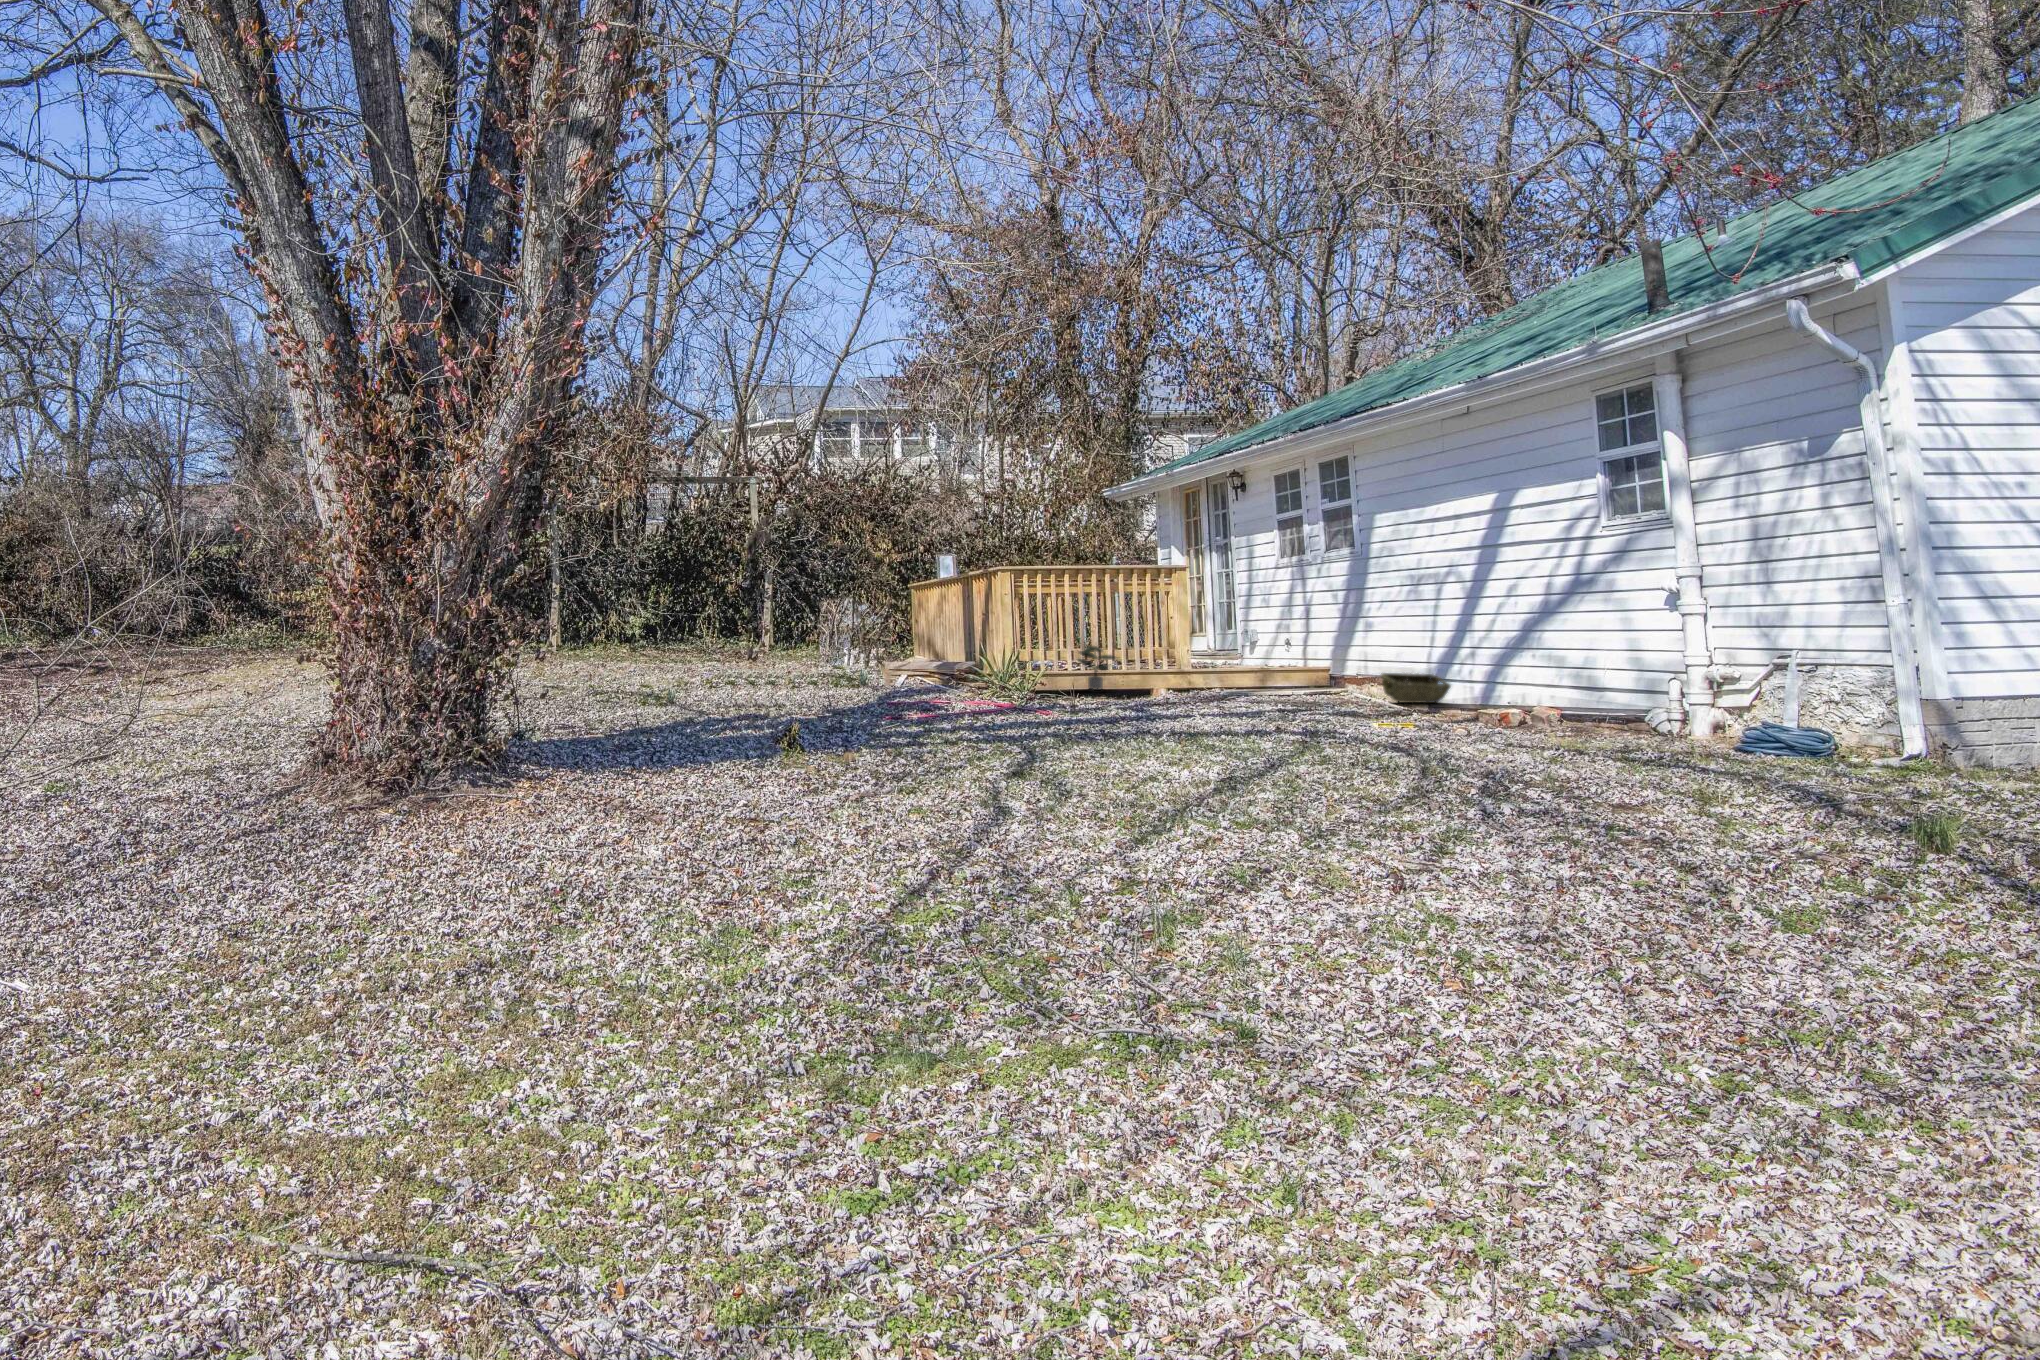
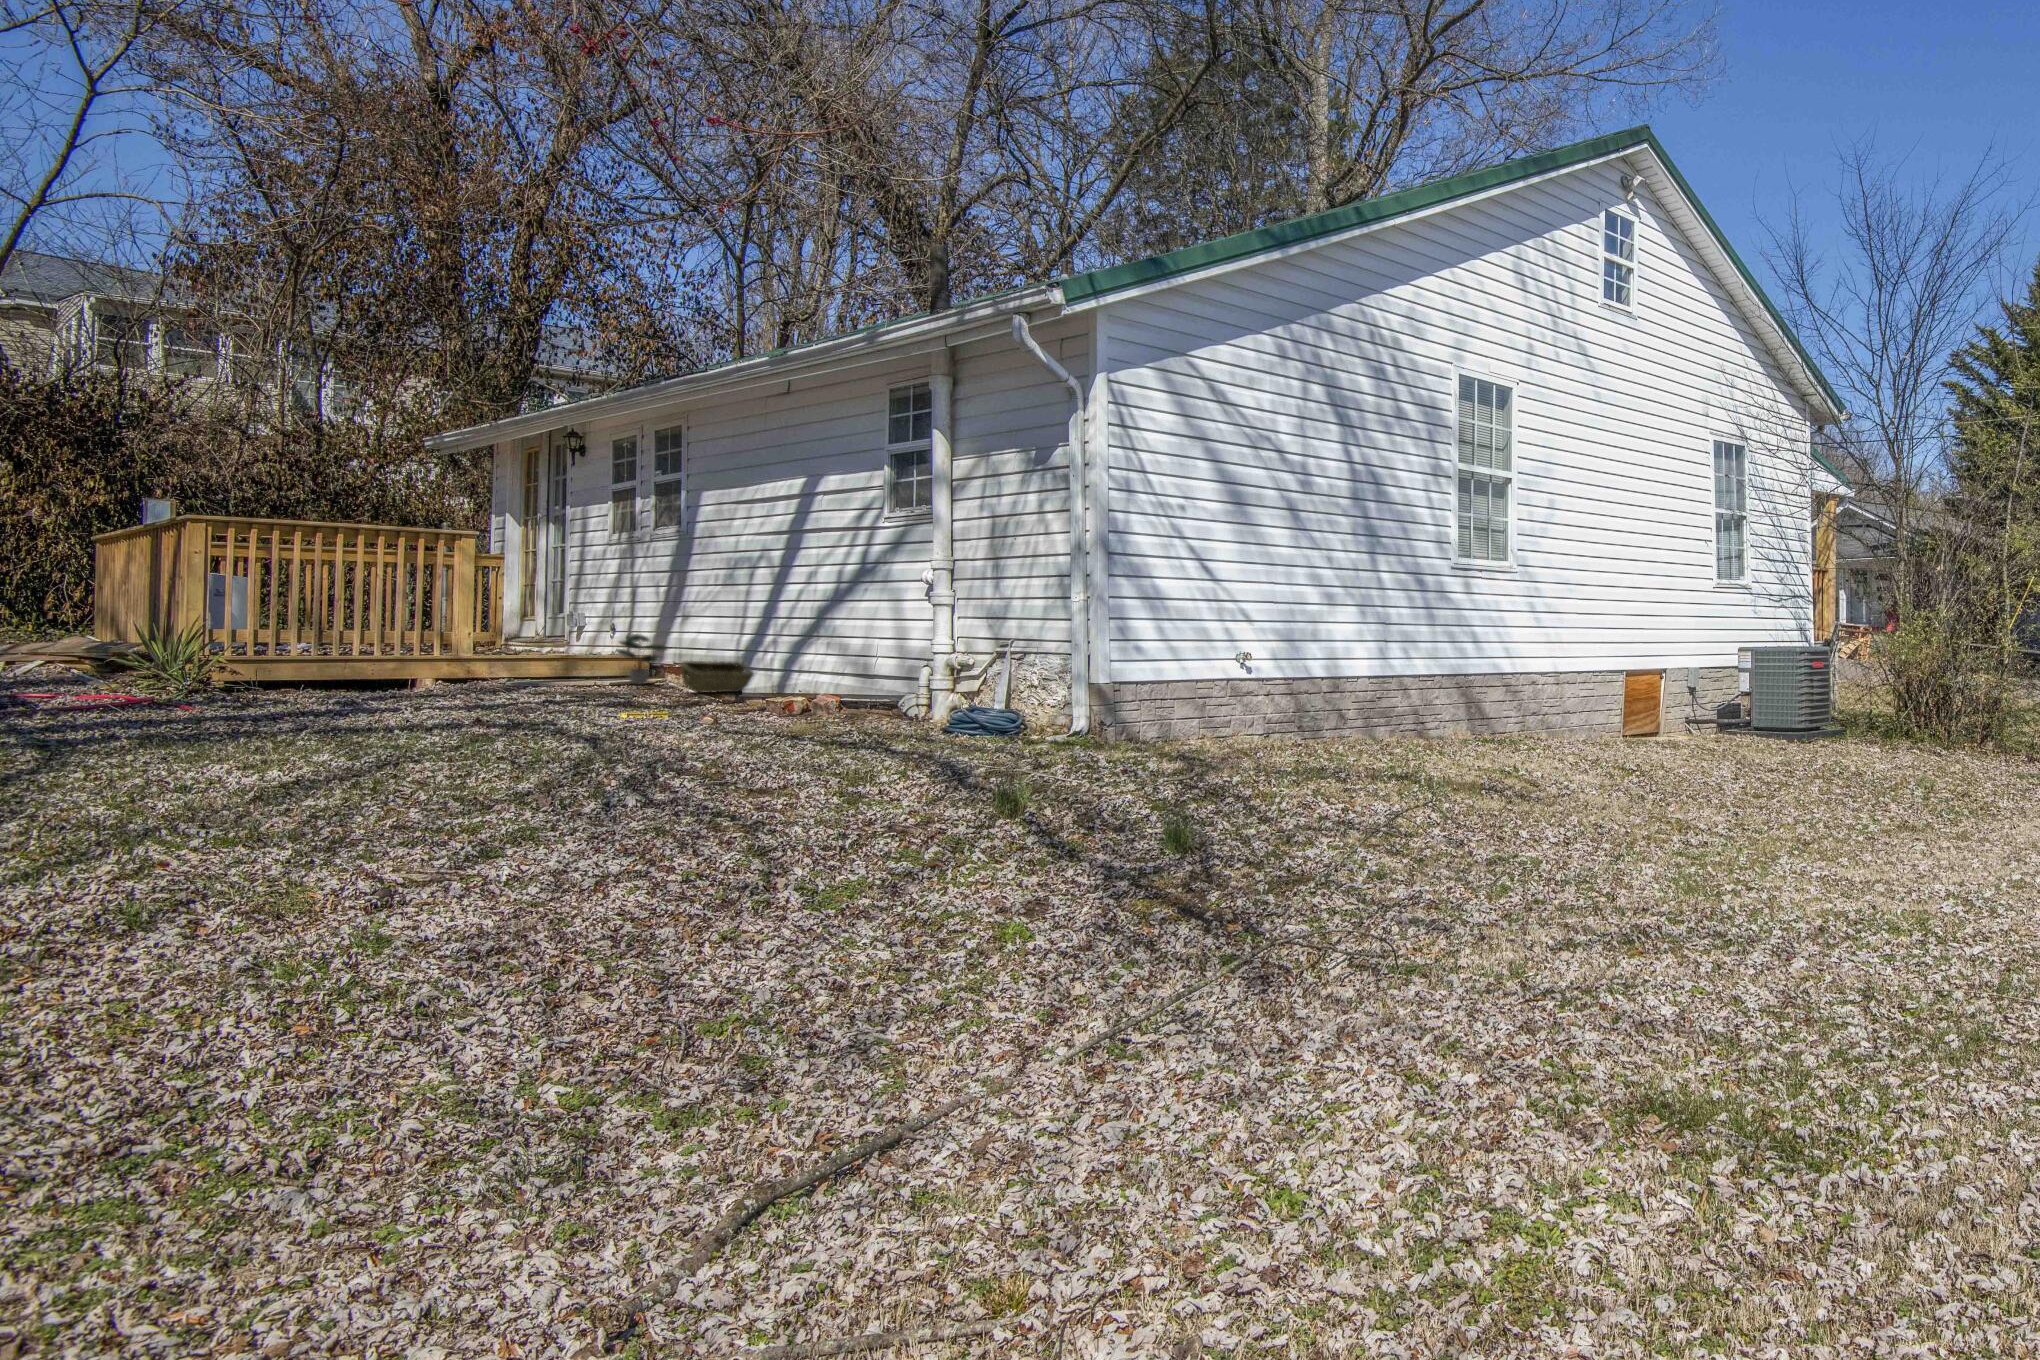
potted plant: present [1078,646,1116,690] -> present [617,634,670,685]

